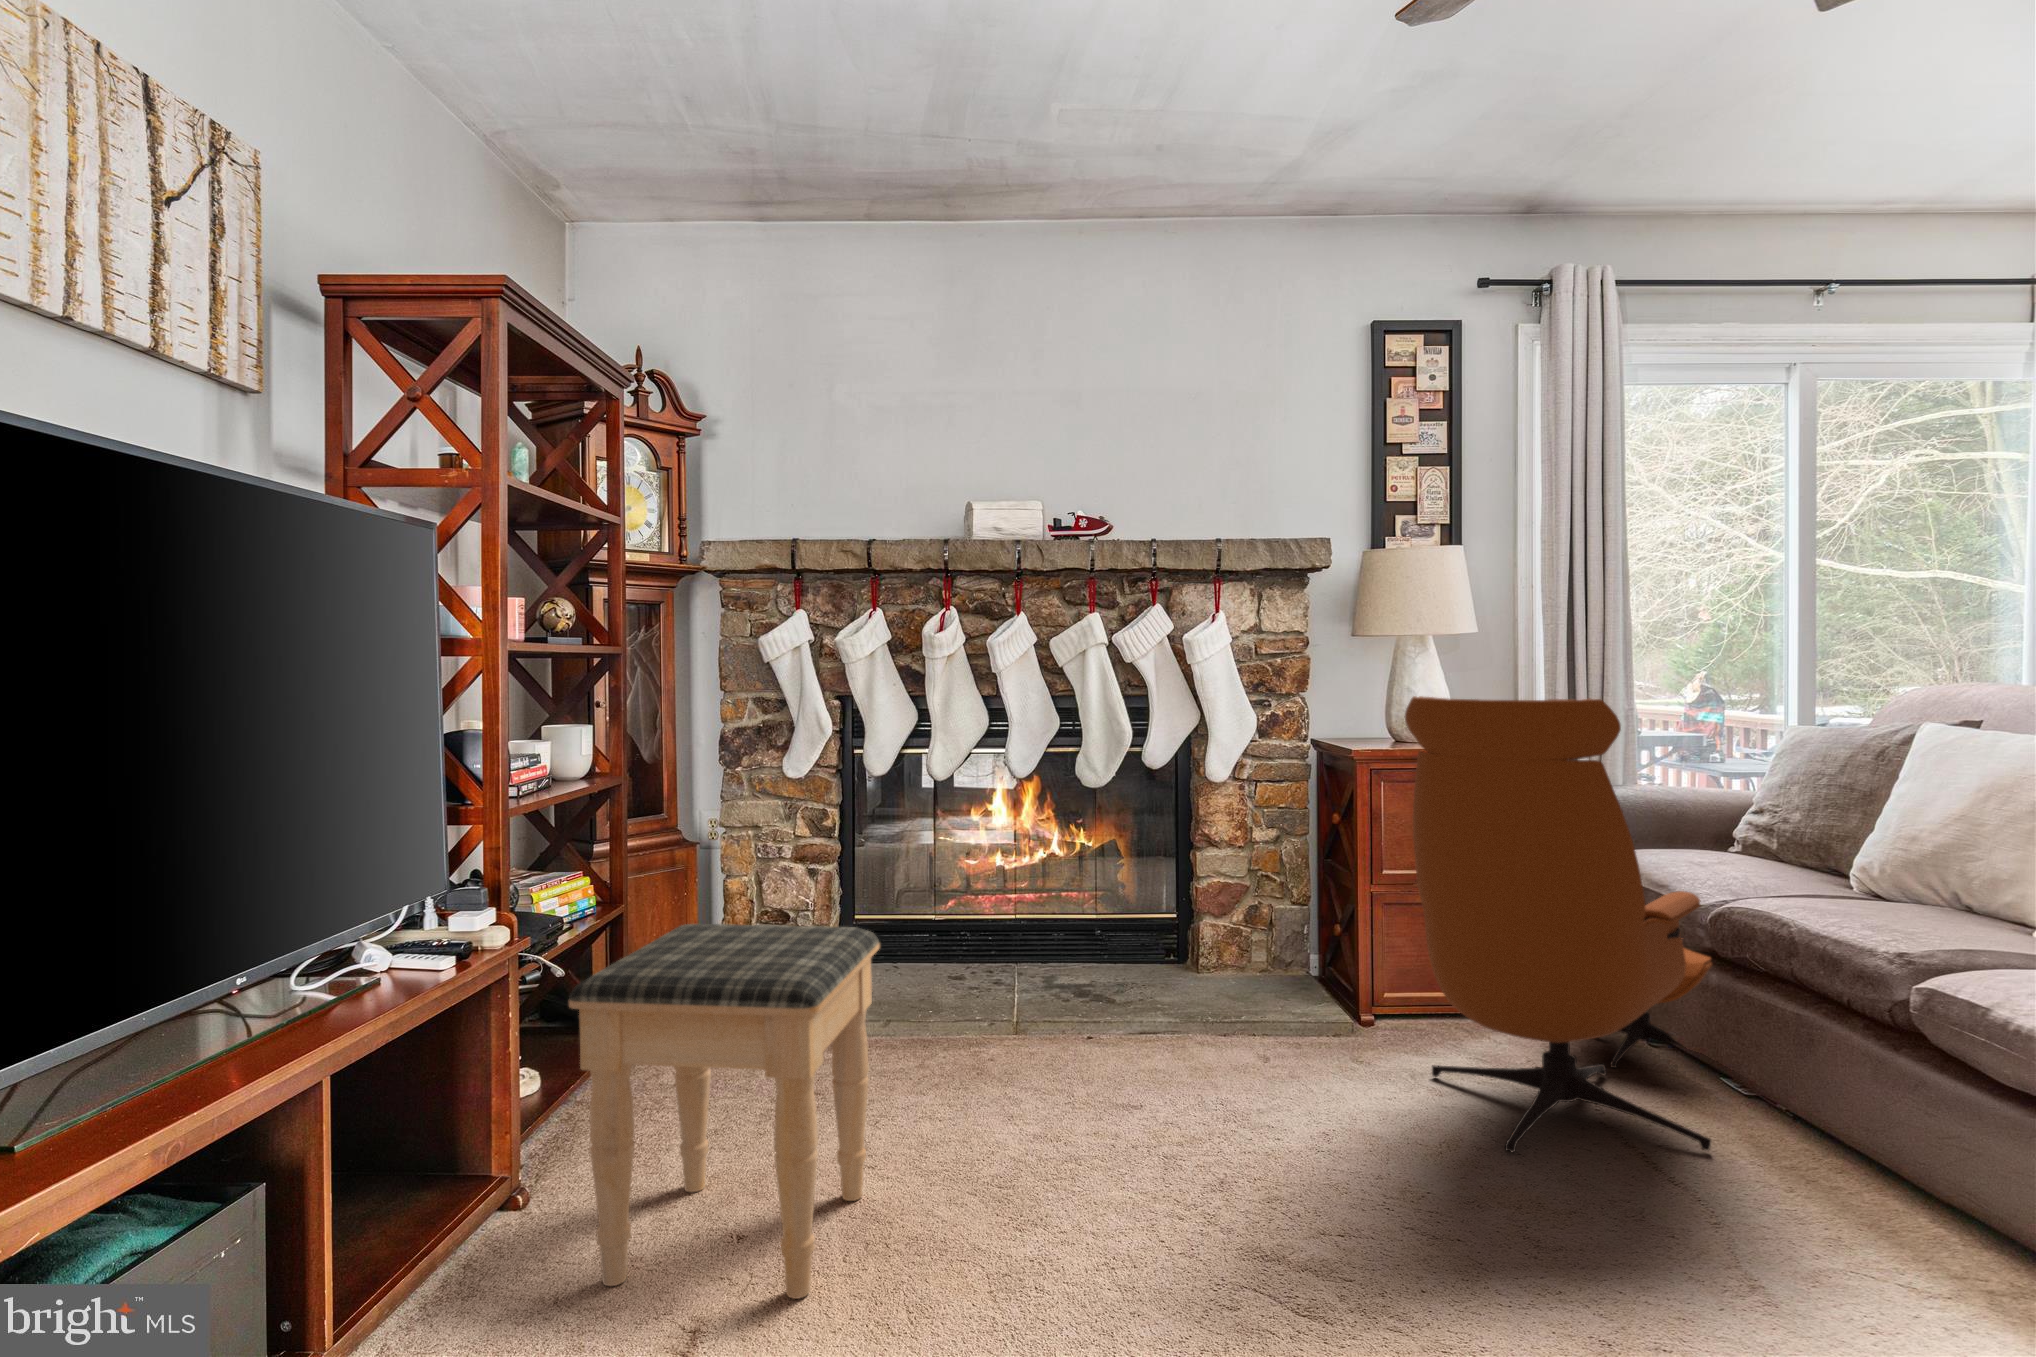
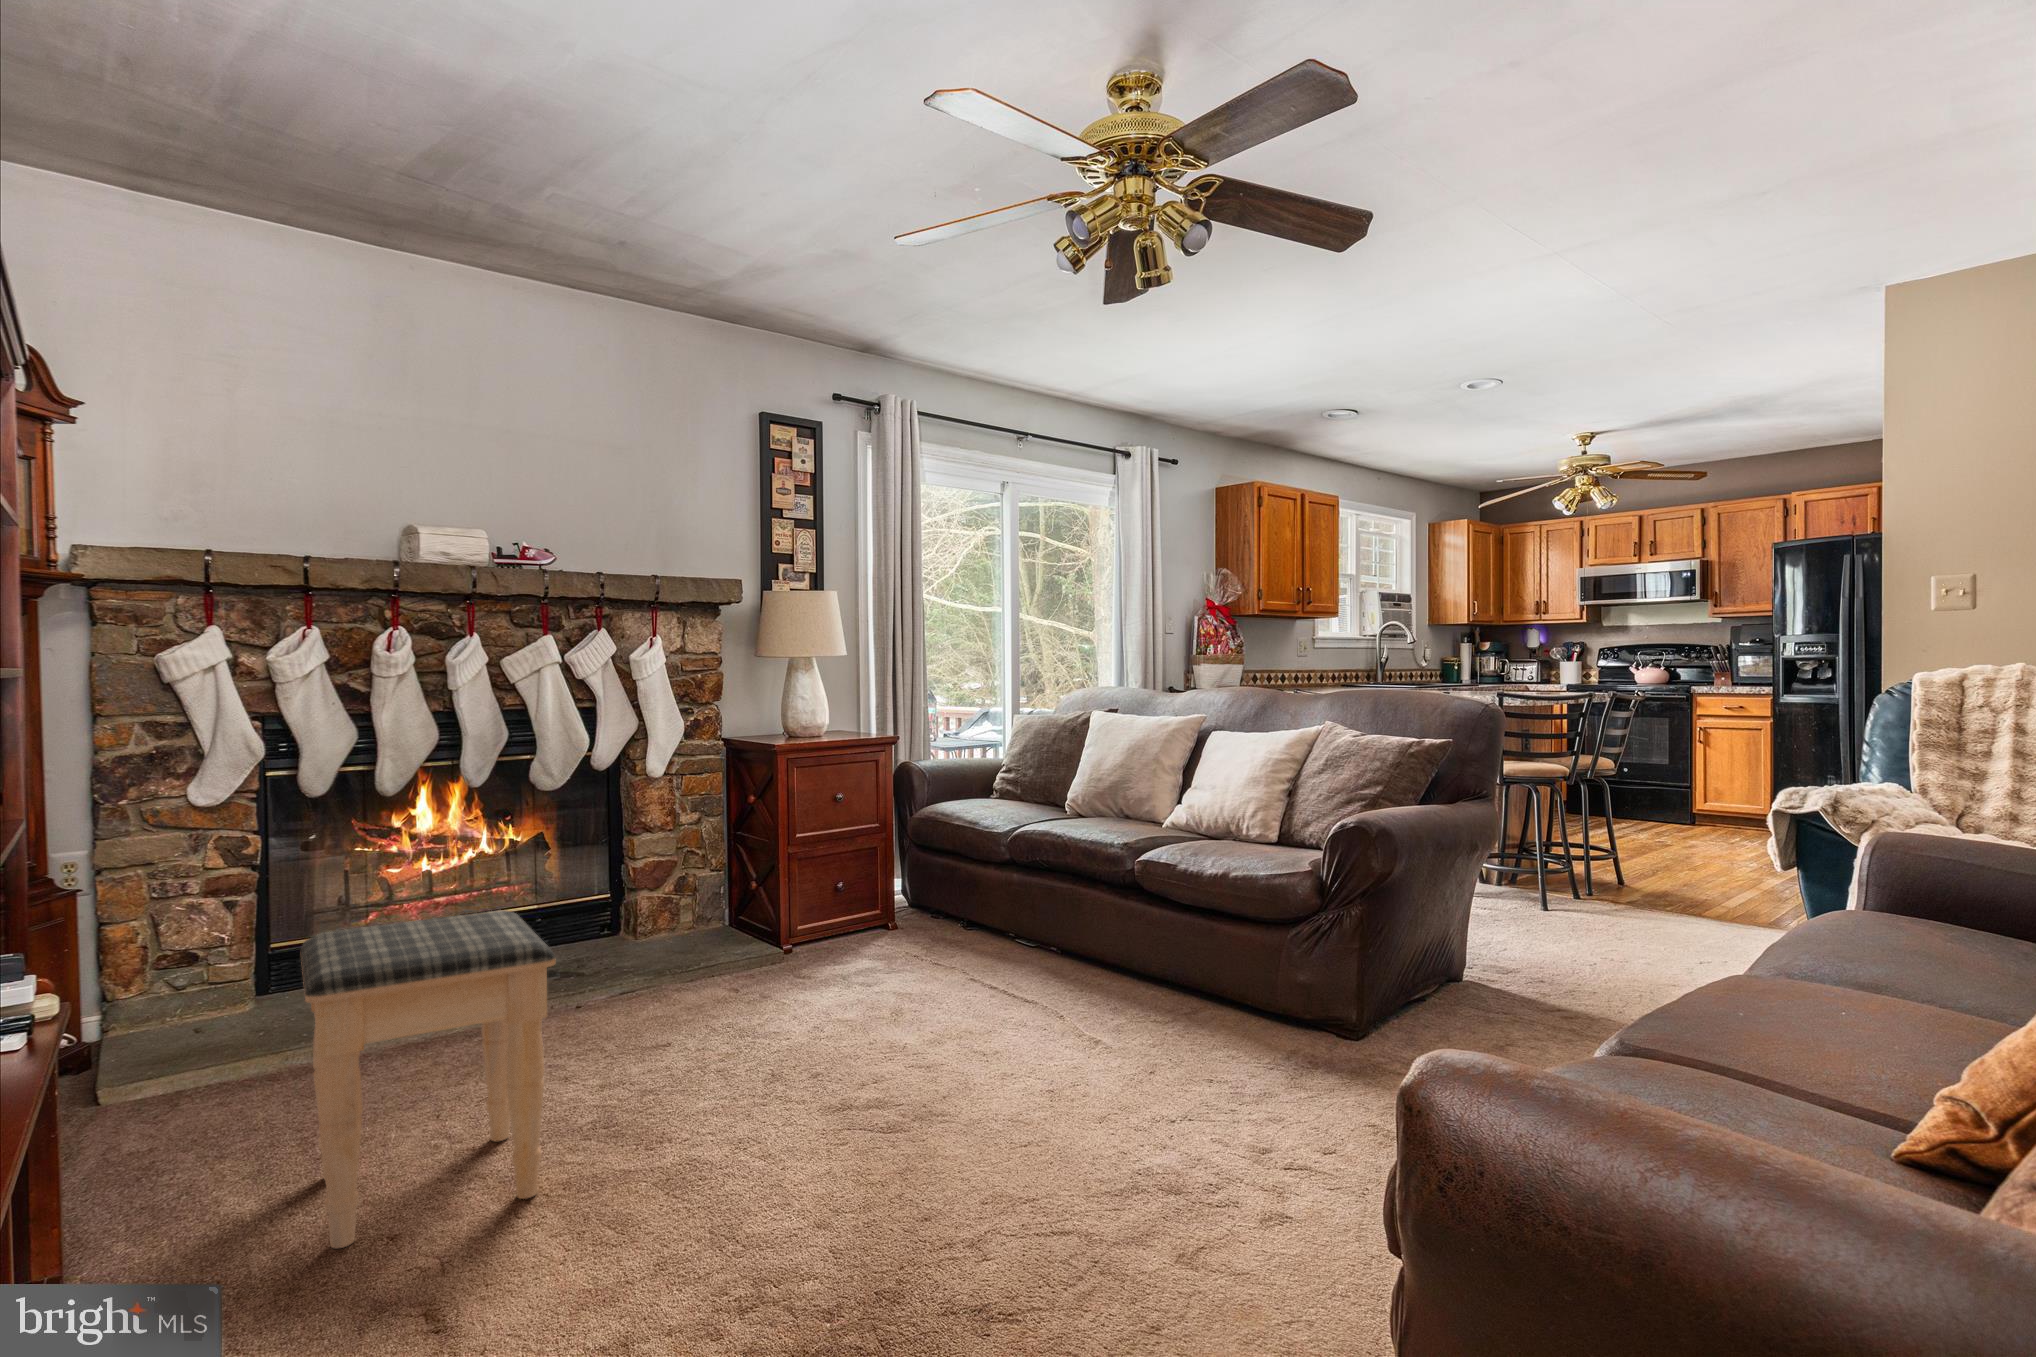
lounge chair: present [1405,696,1712,1152] -> none [854,705,1024,997]

